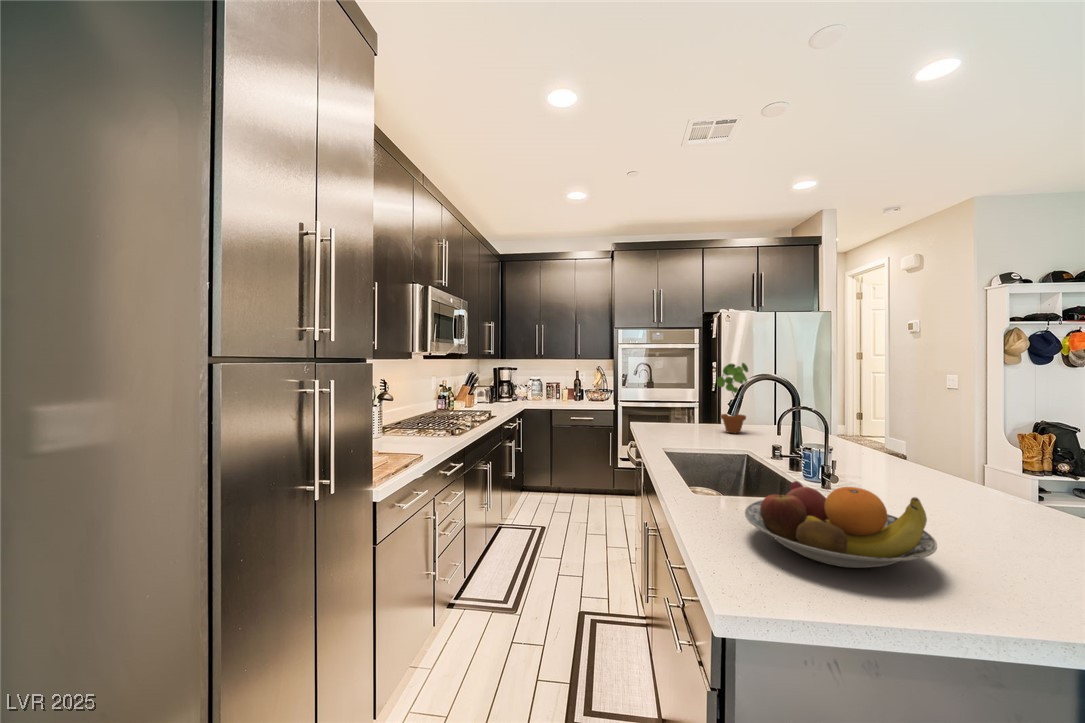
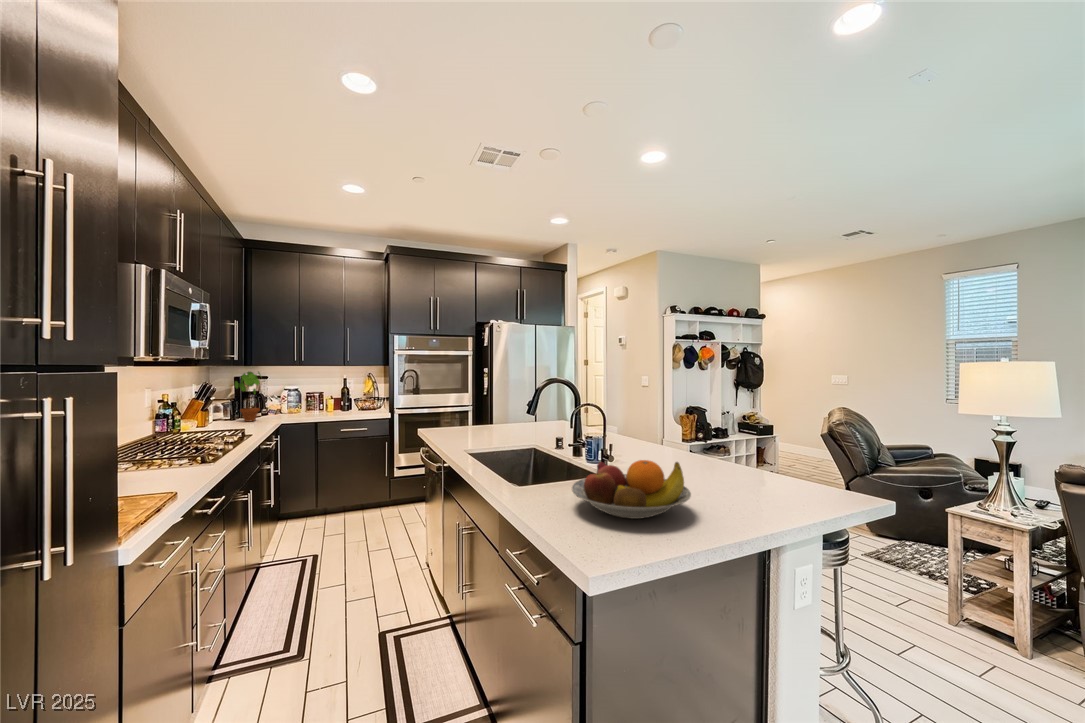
potted plant: present [717,363,748,433] -> present [235,372,261,422]

